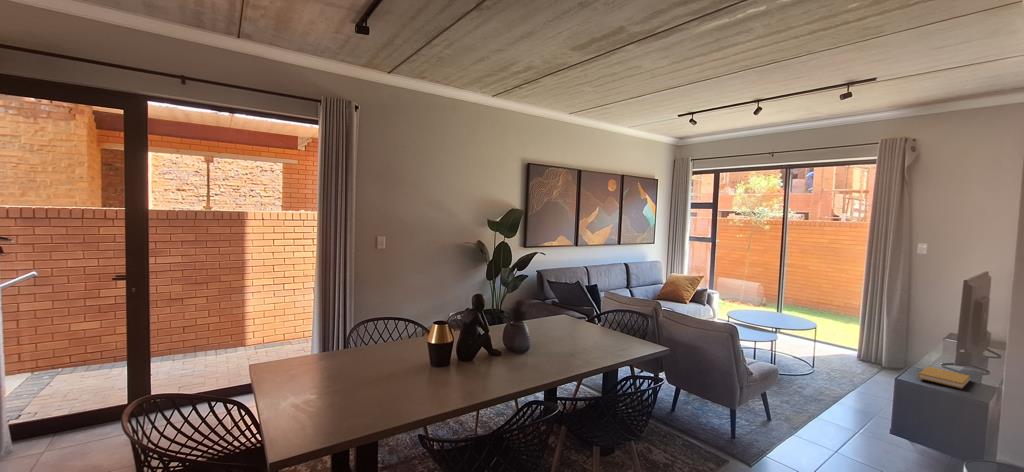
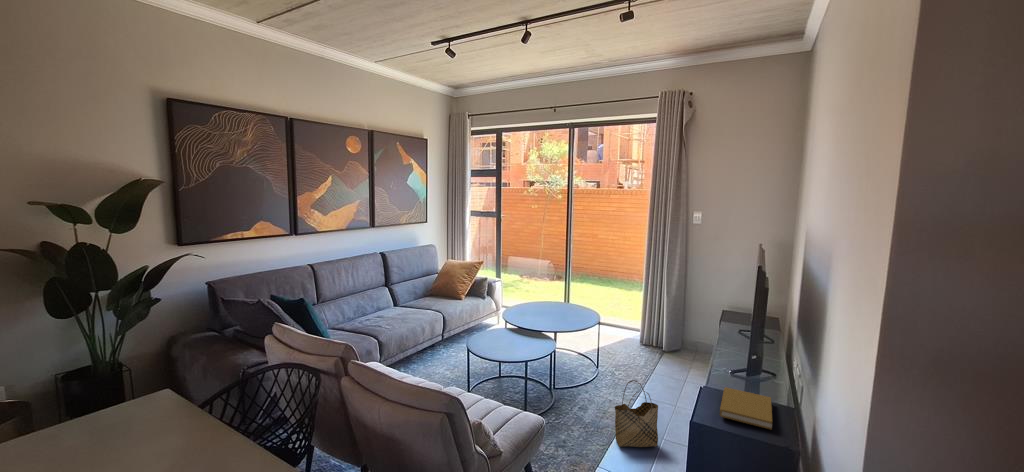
woven basket: none [829,363,870,414] -> present [615,380,658,447]

